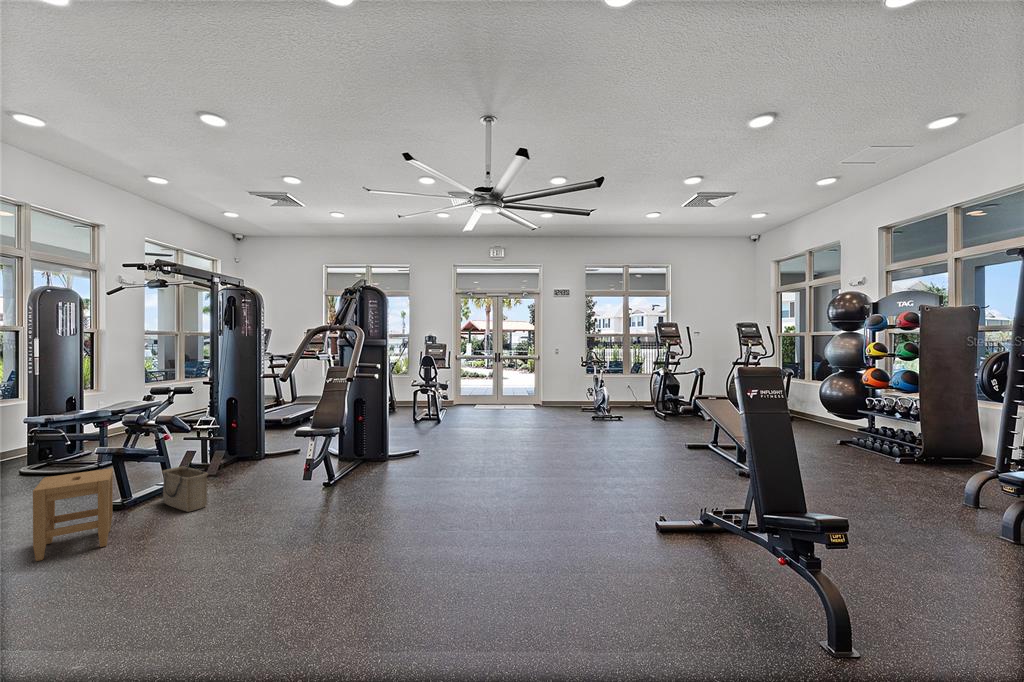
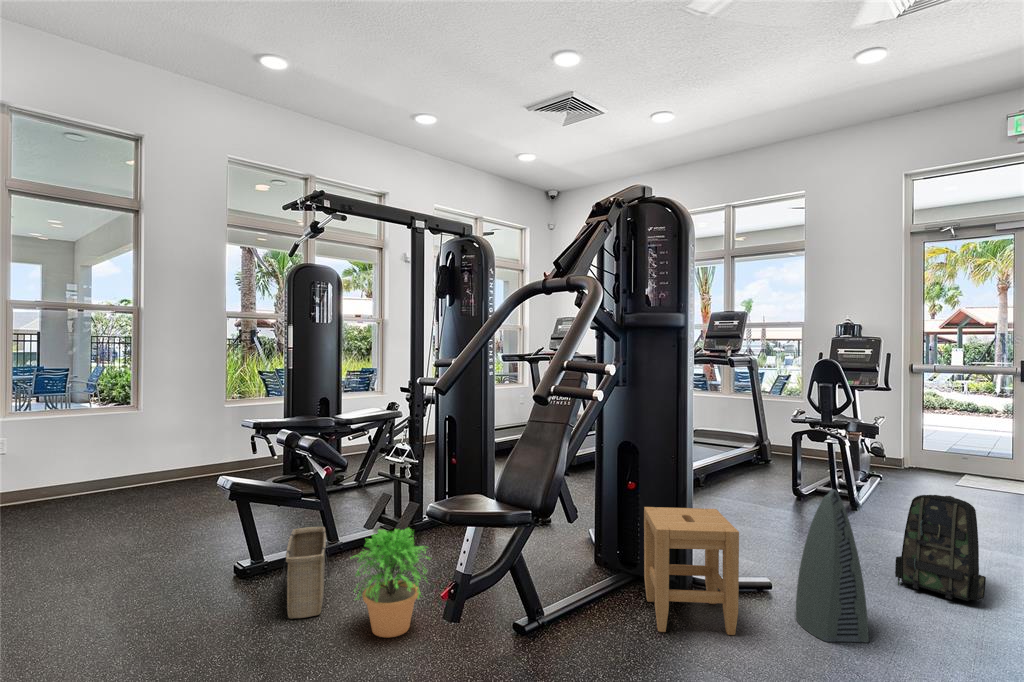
air purifier: none [429,407,454,461] -> present [796,489,869,643]
backpack: none [458,407,485,443] -> present [895,495,986,601]
potted plant: none [231,448,282,503] -> present [354,528,429,637]
stool: present [33,468,113,561] -> present [644,507,739,635]

